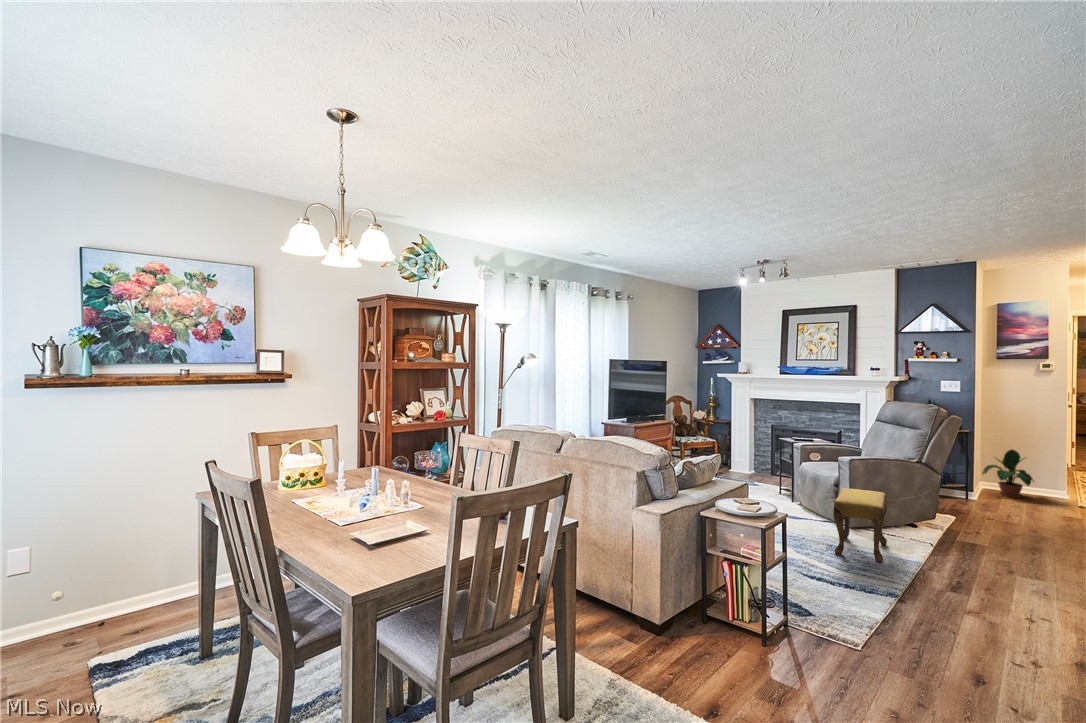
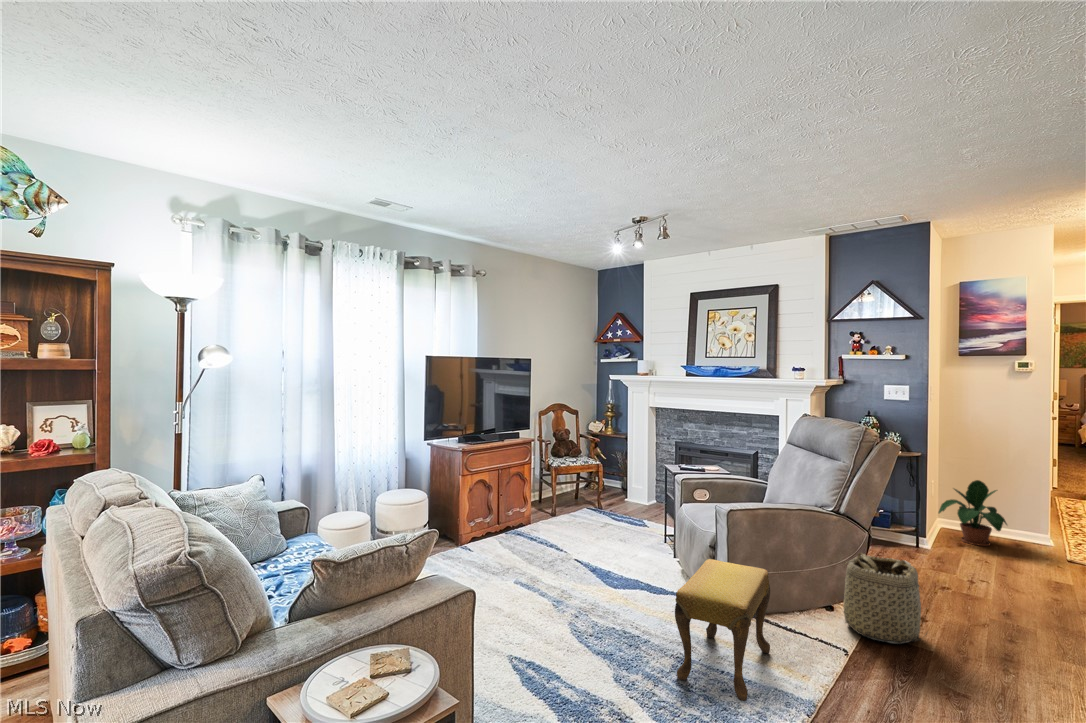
basket: none [920,487,989,542] -> present [843,553,921,644]

